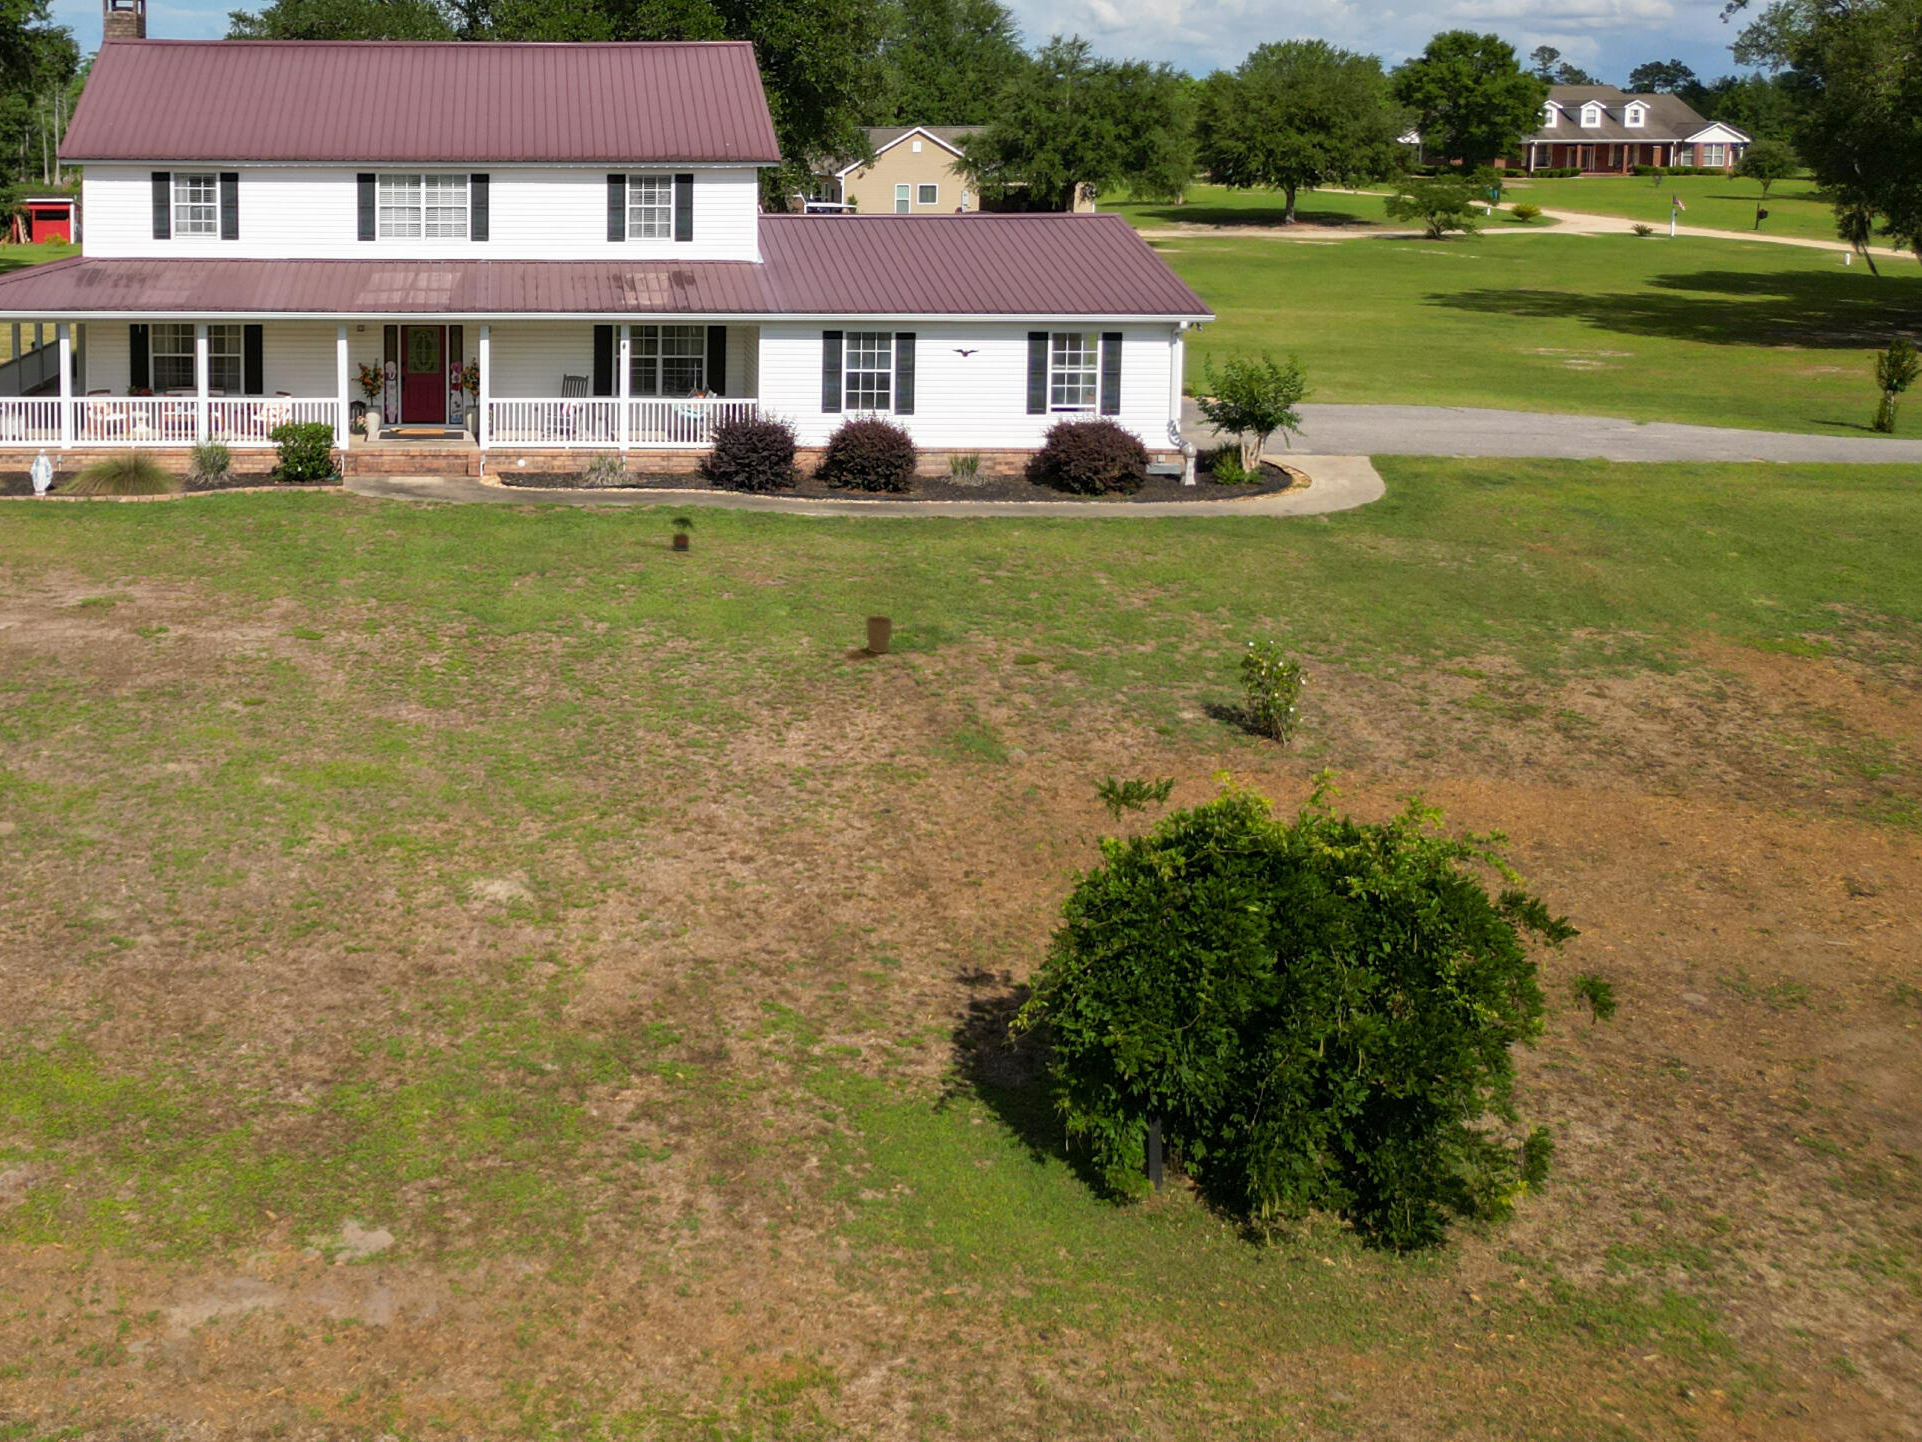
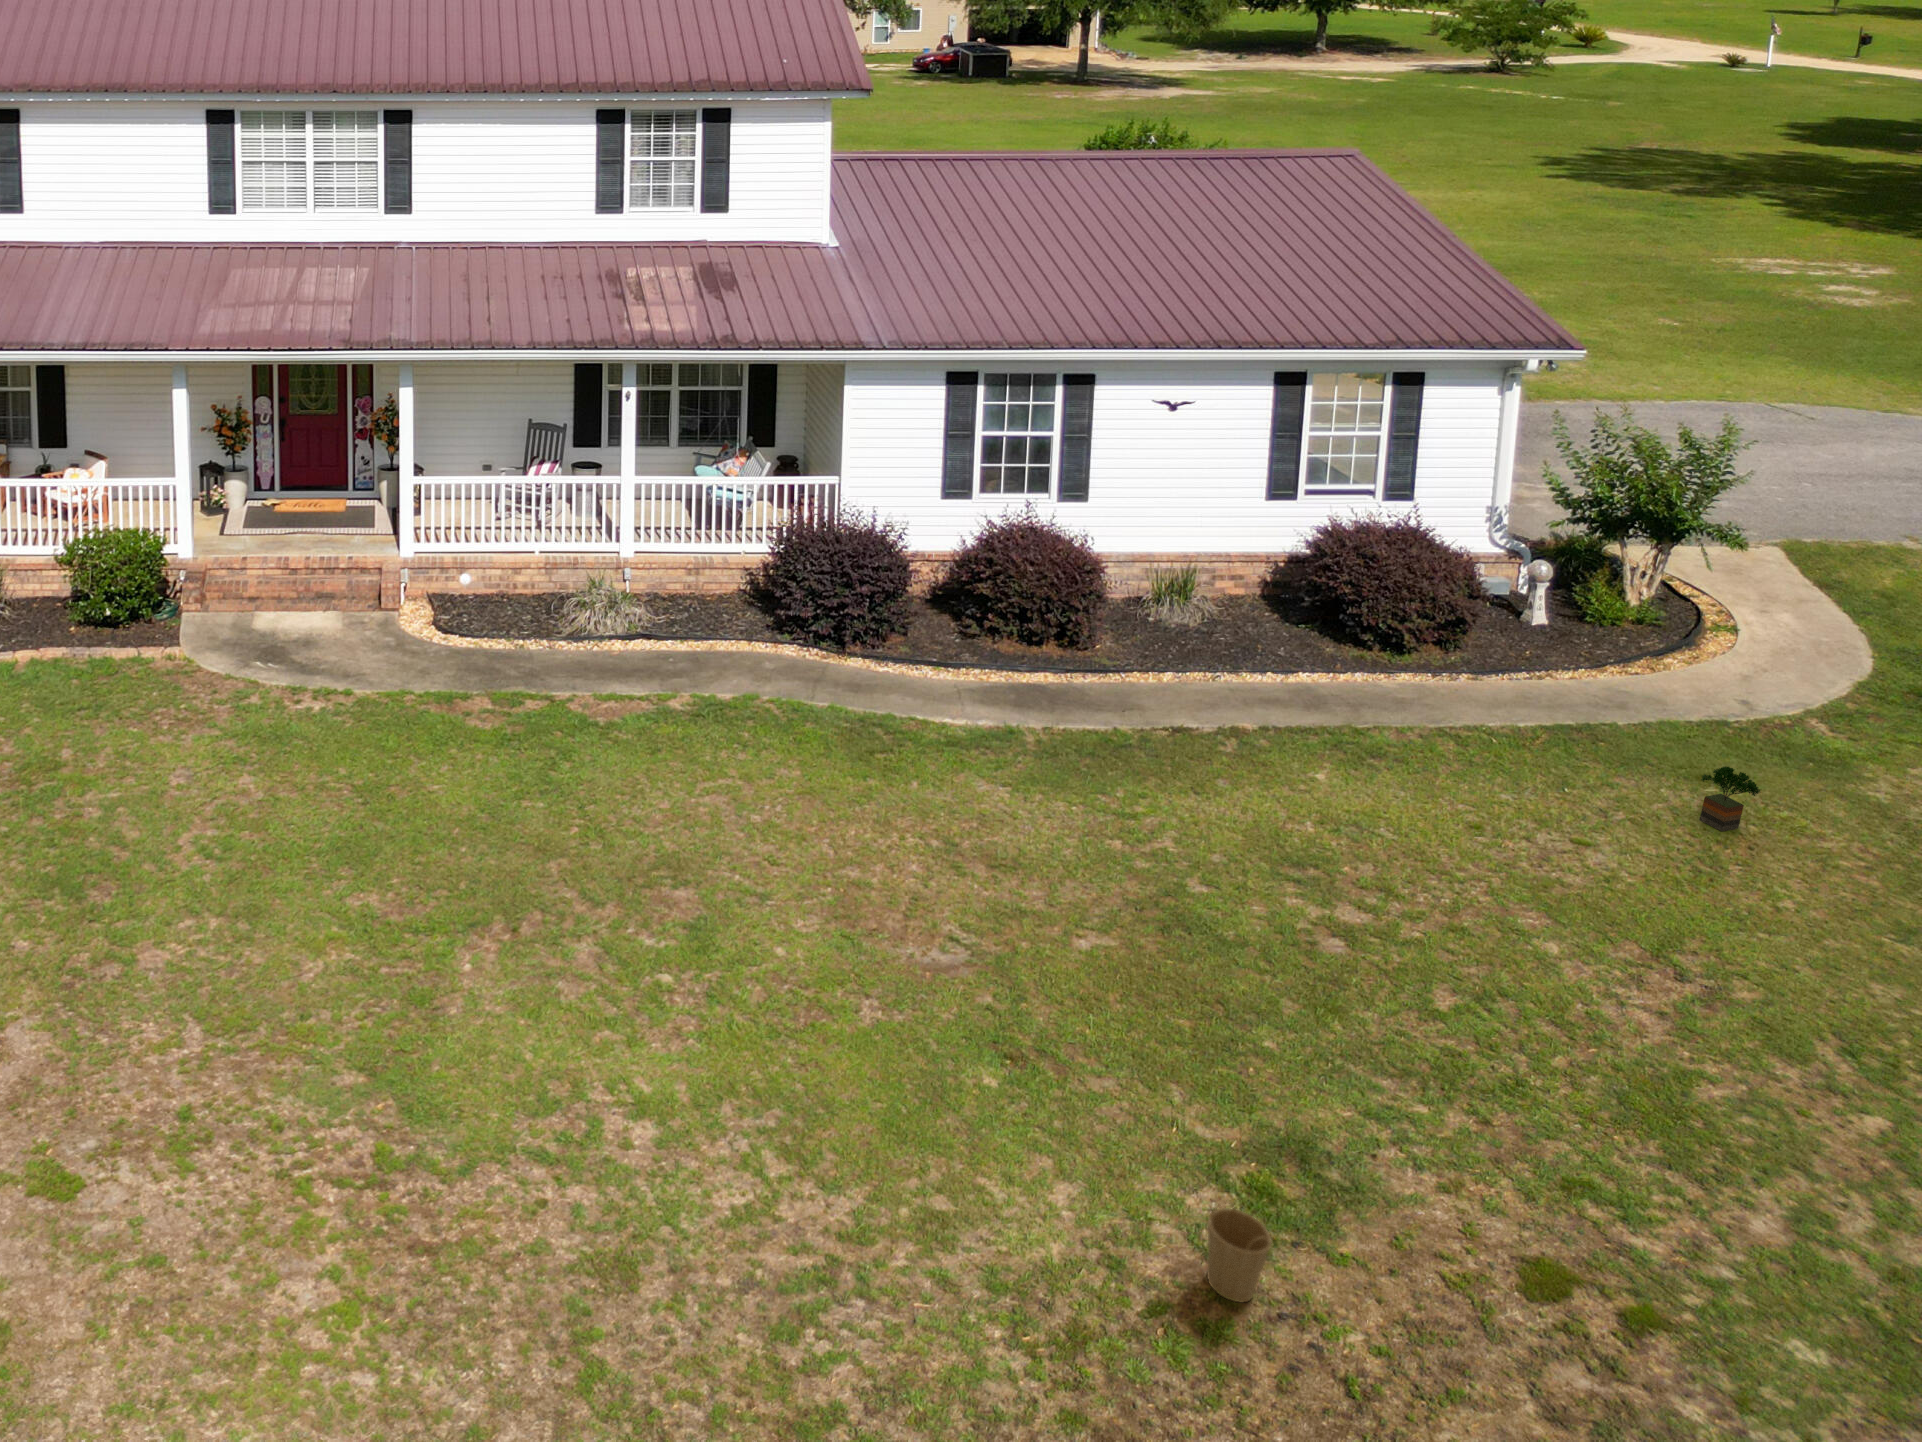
potted tree: present [671,517,694,551] -> present [1700,766,1760,831]

